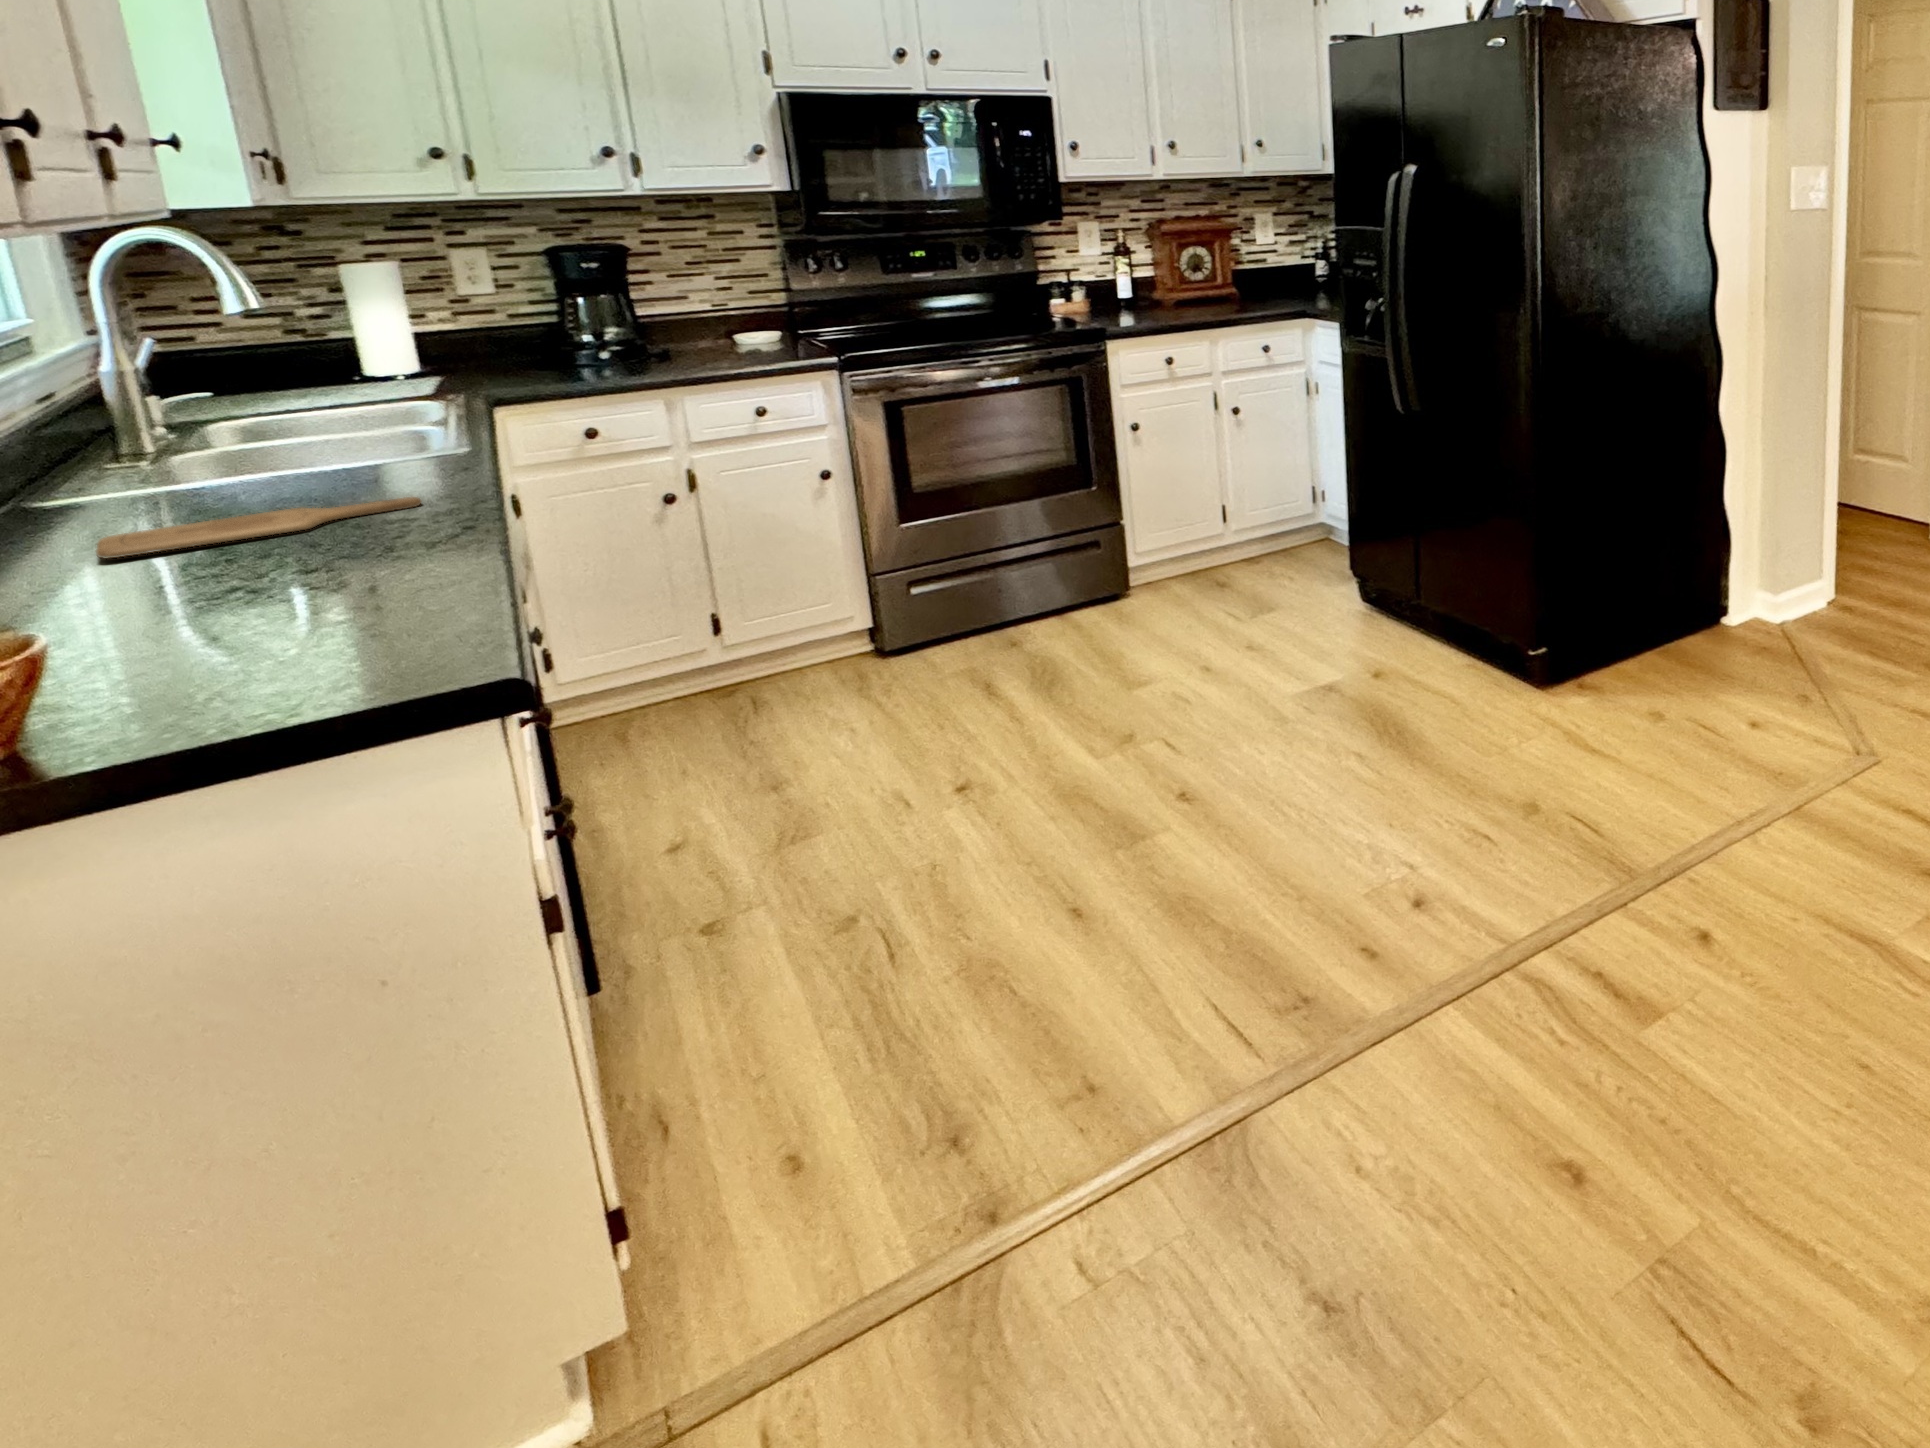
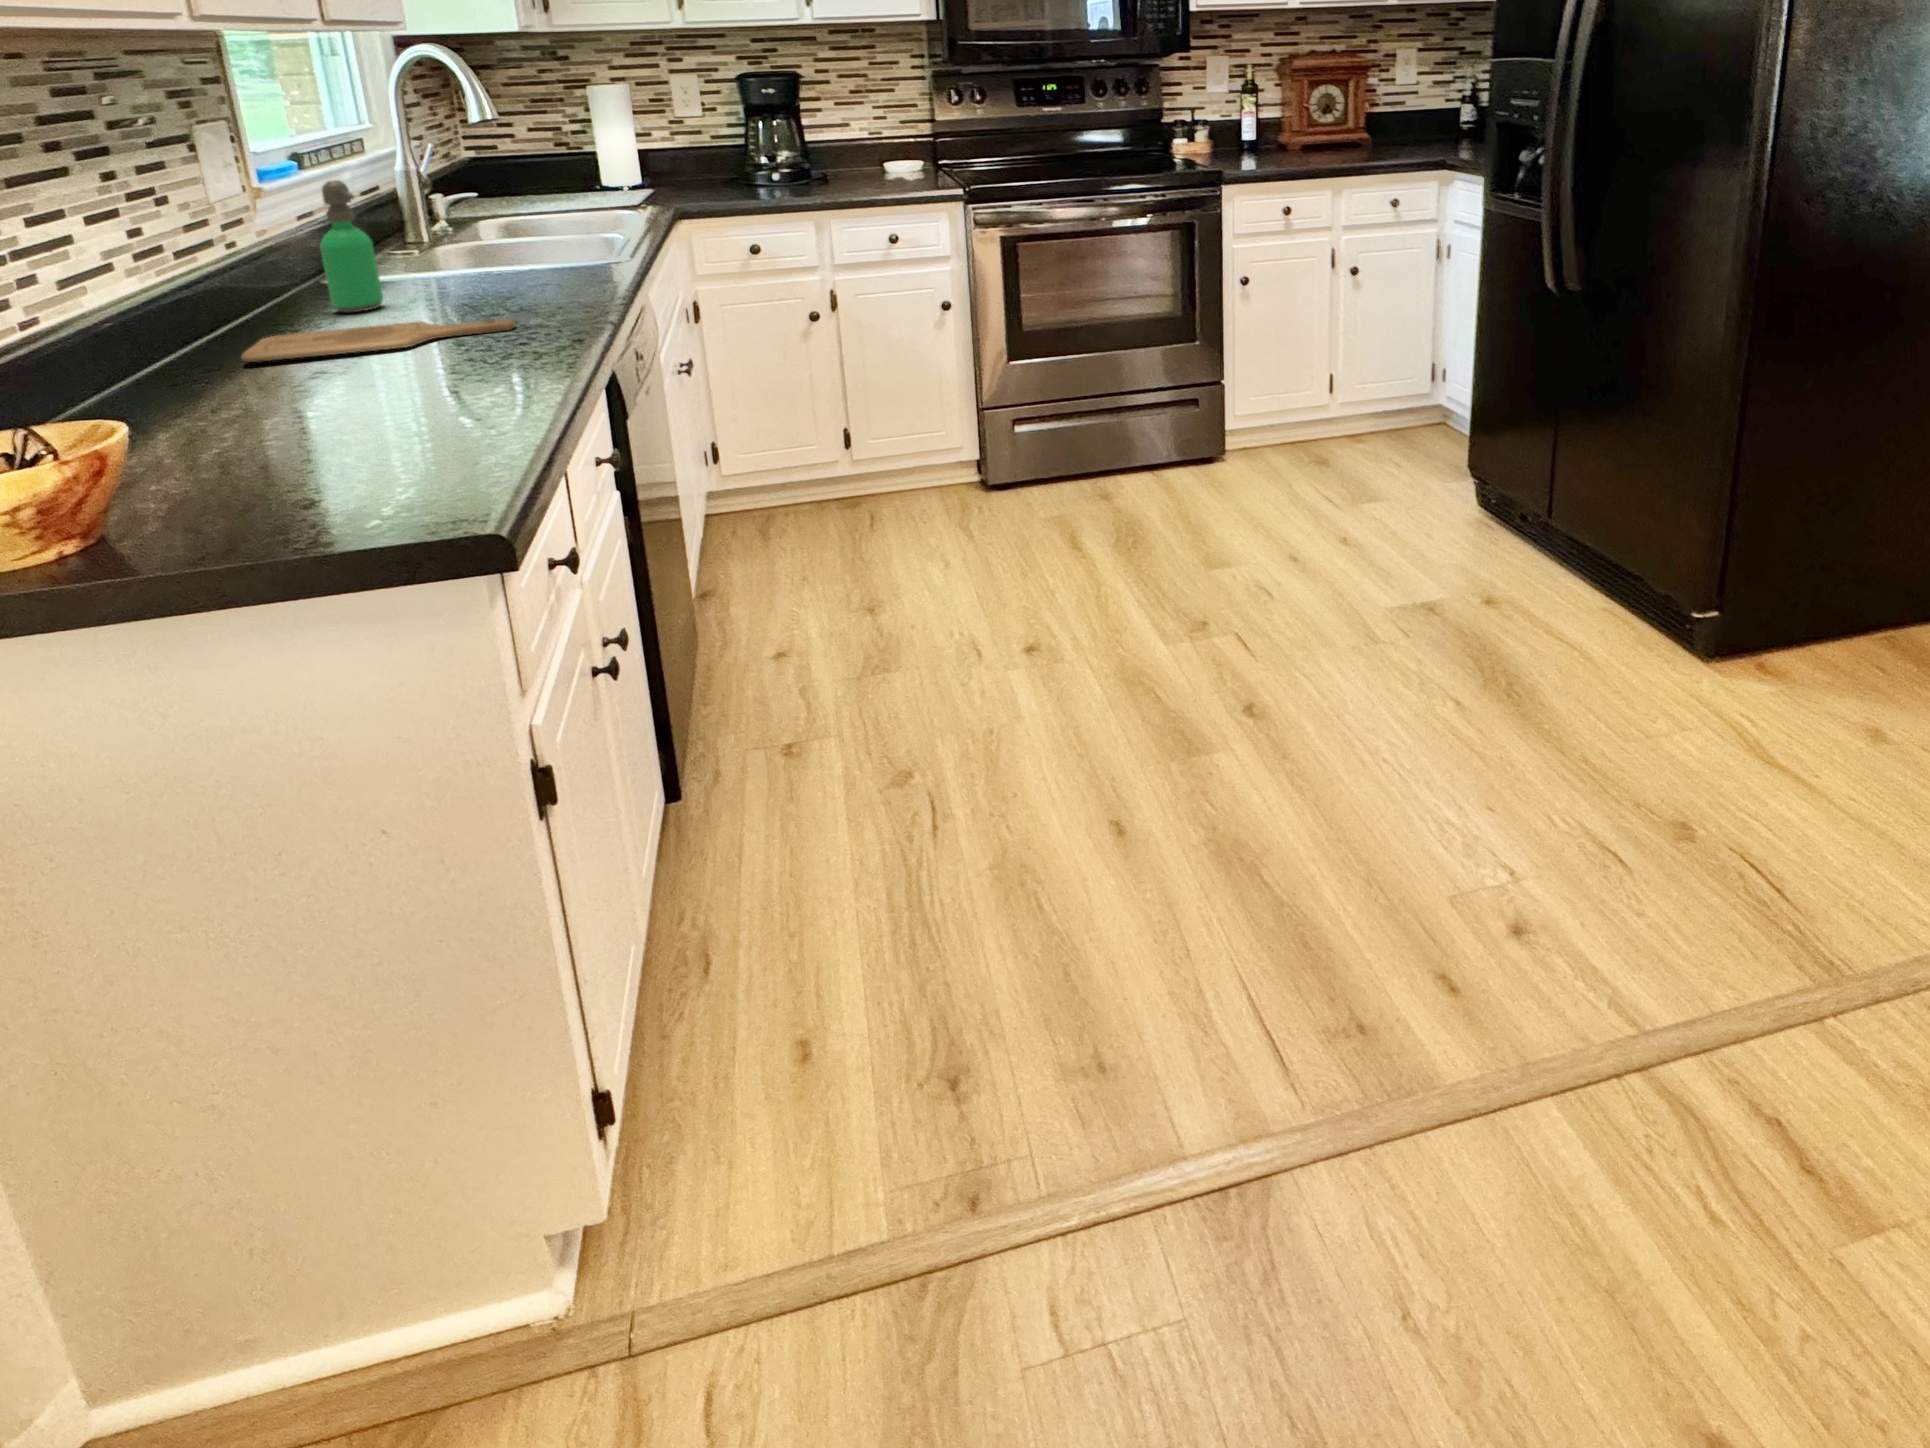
soap dispenser: none [128,373,209,513] -> present [320,180,383,312]

